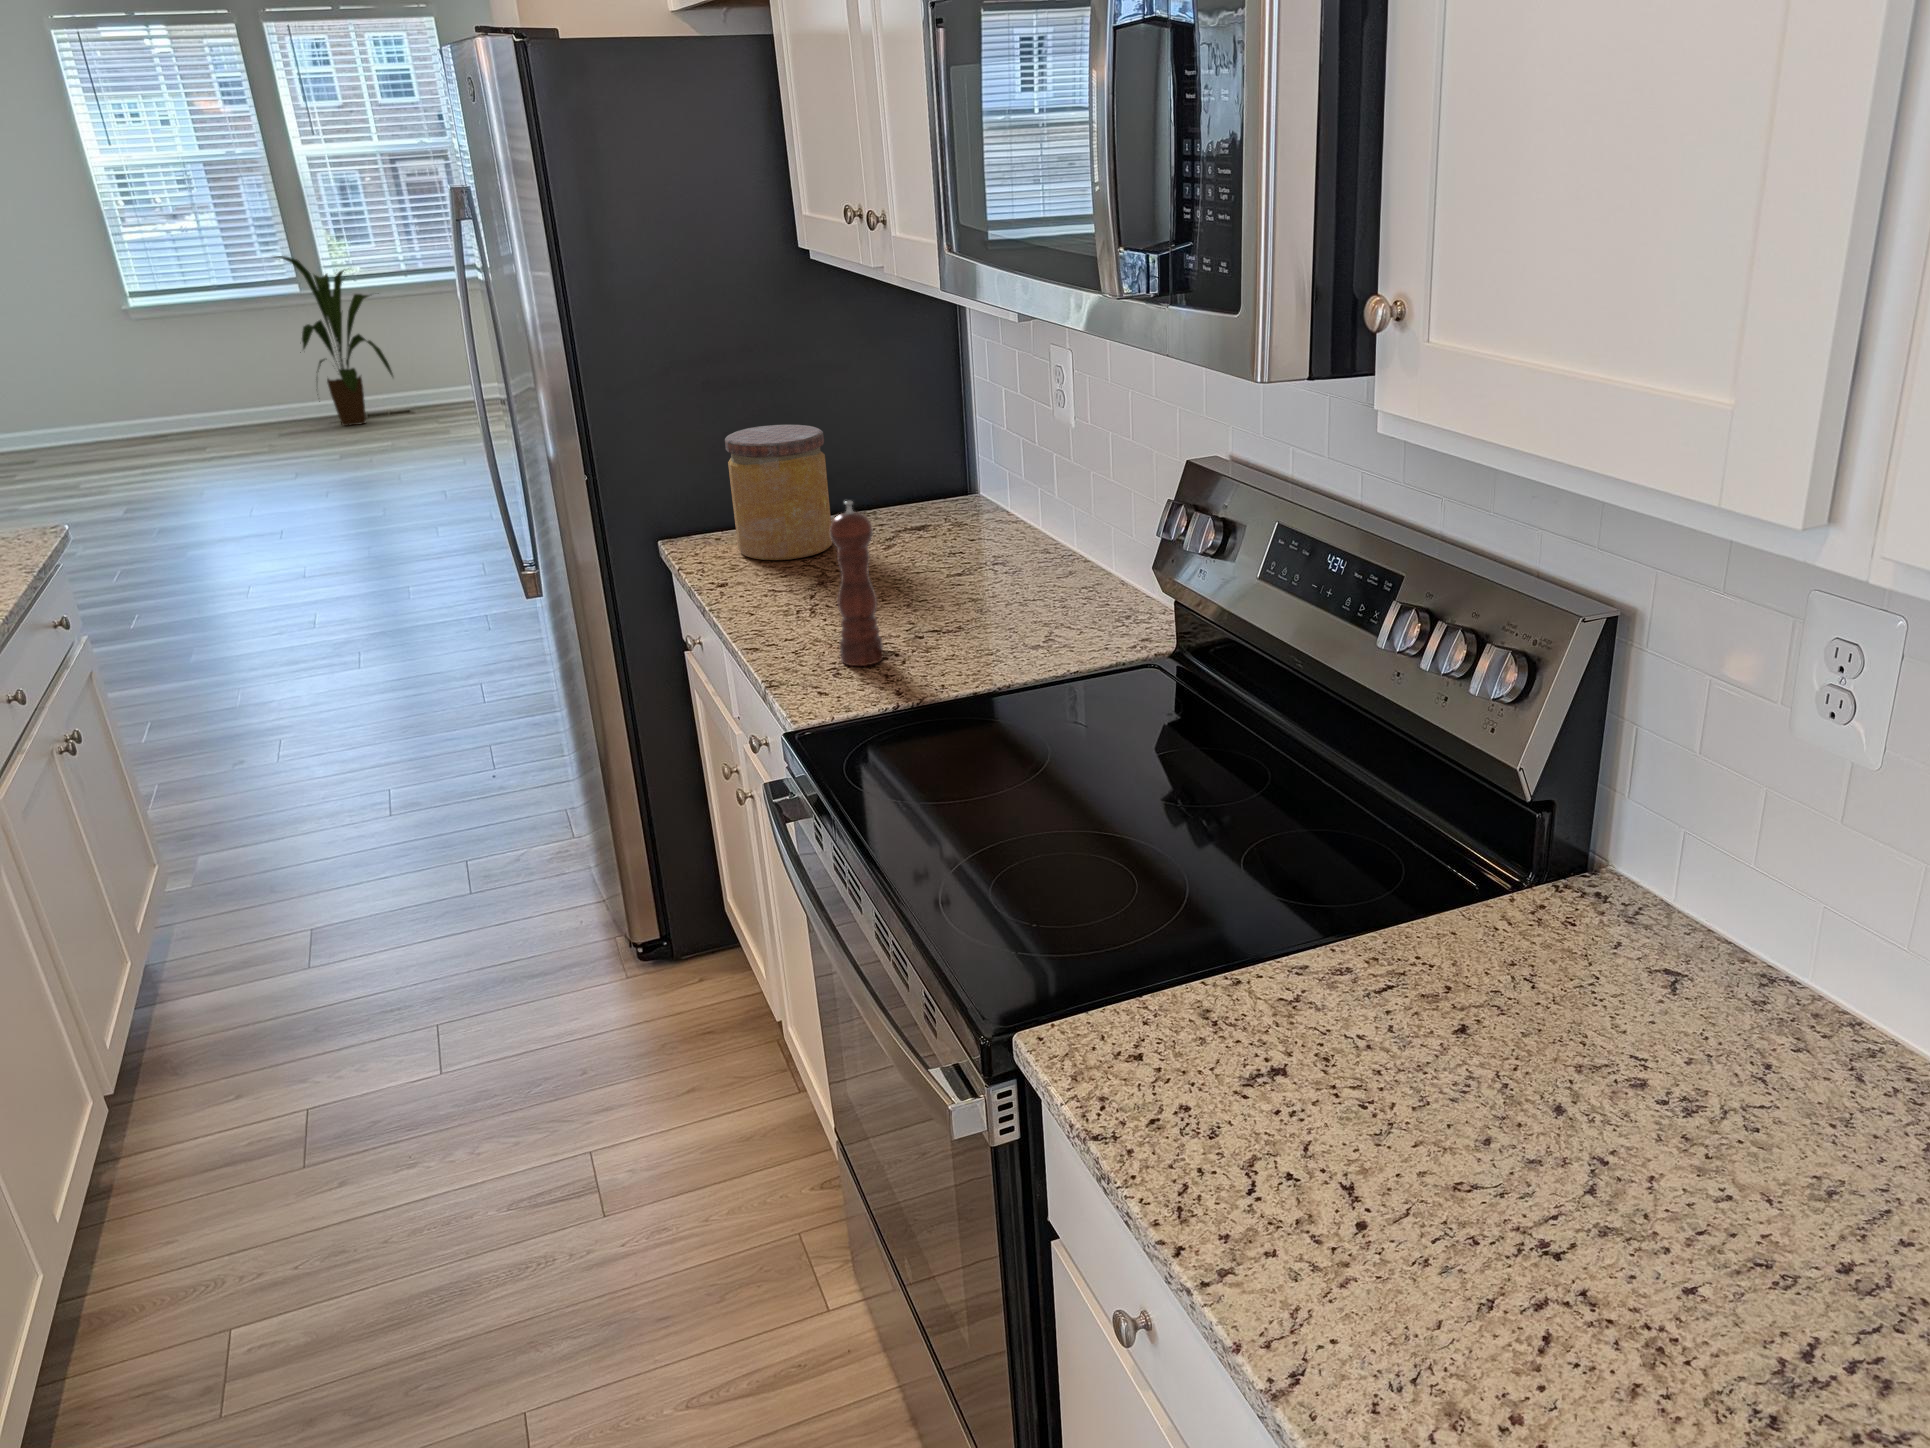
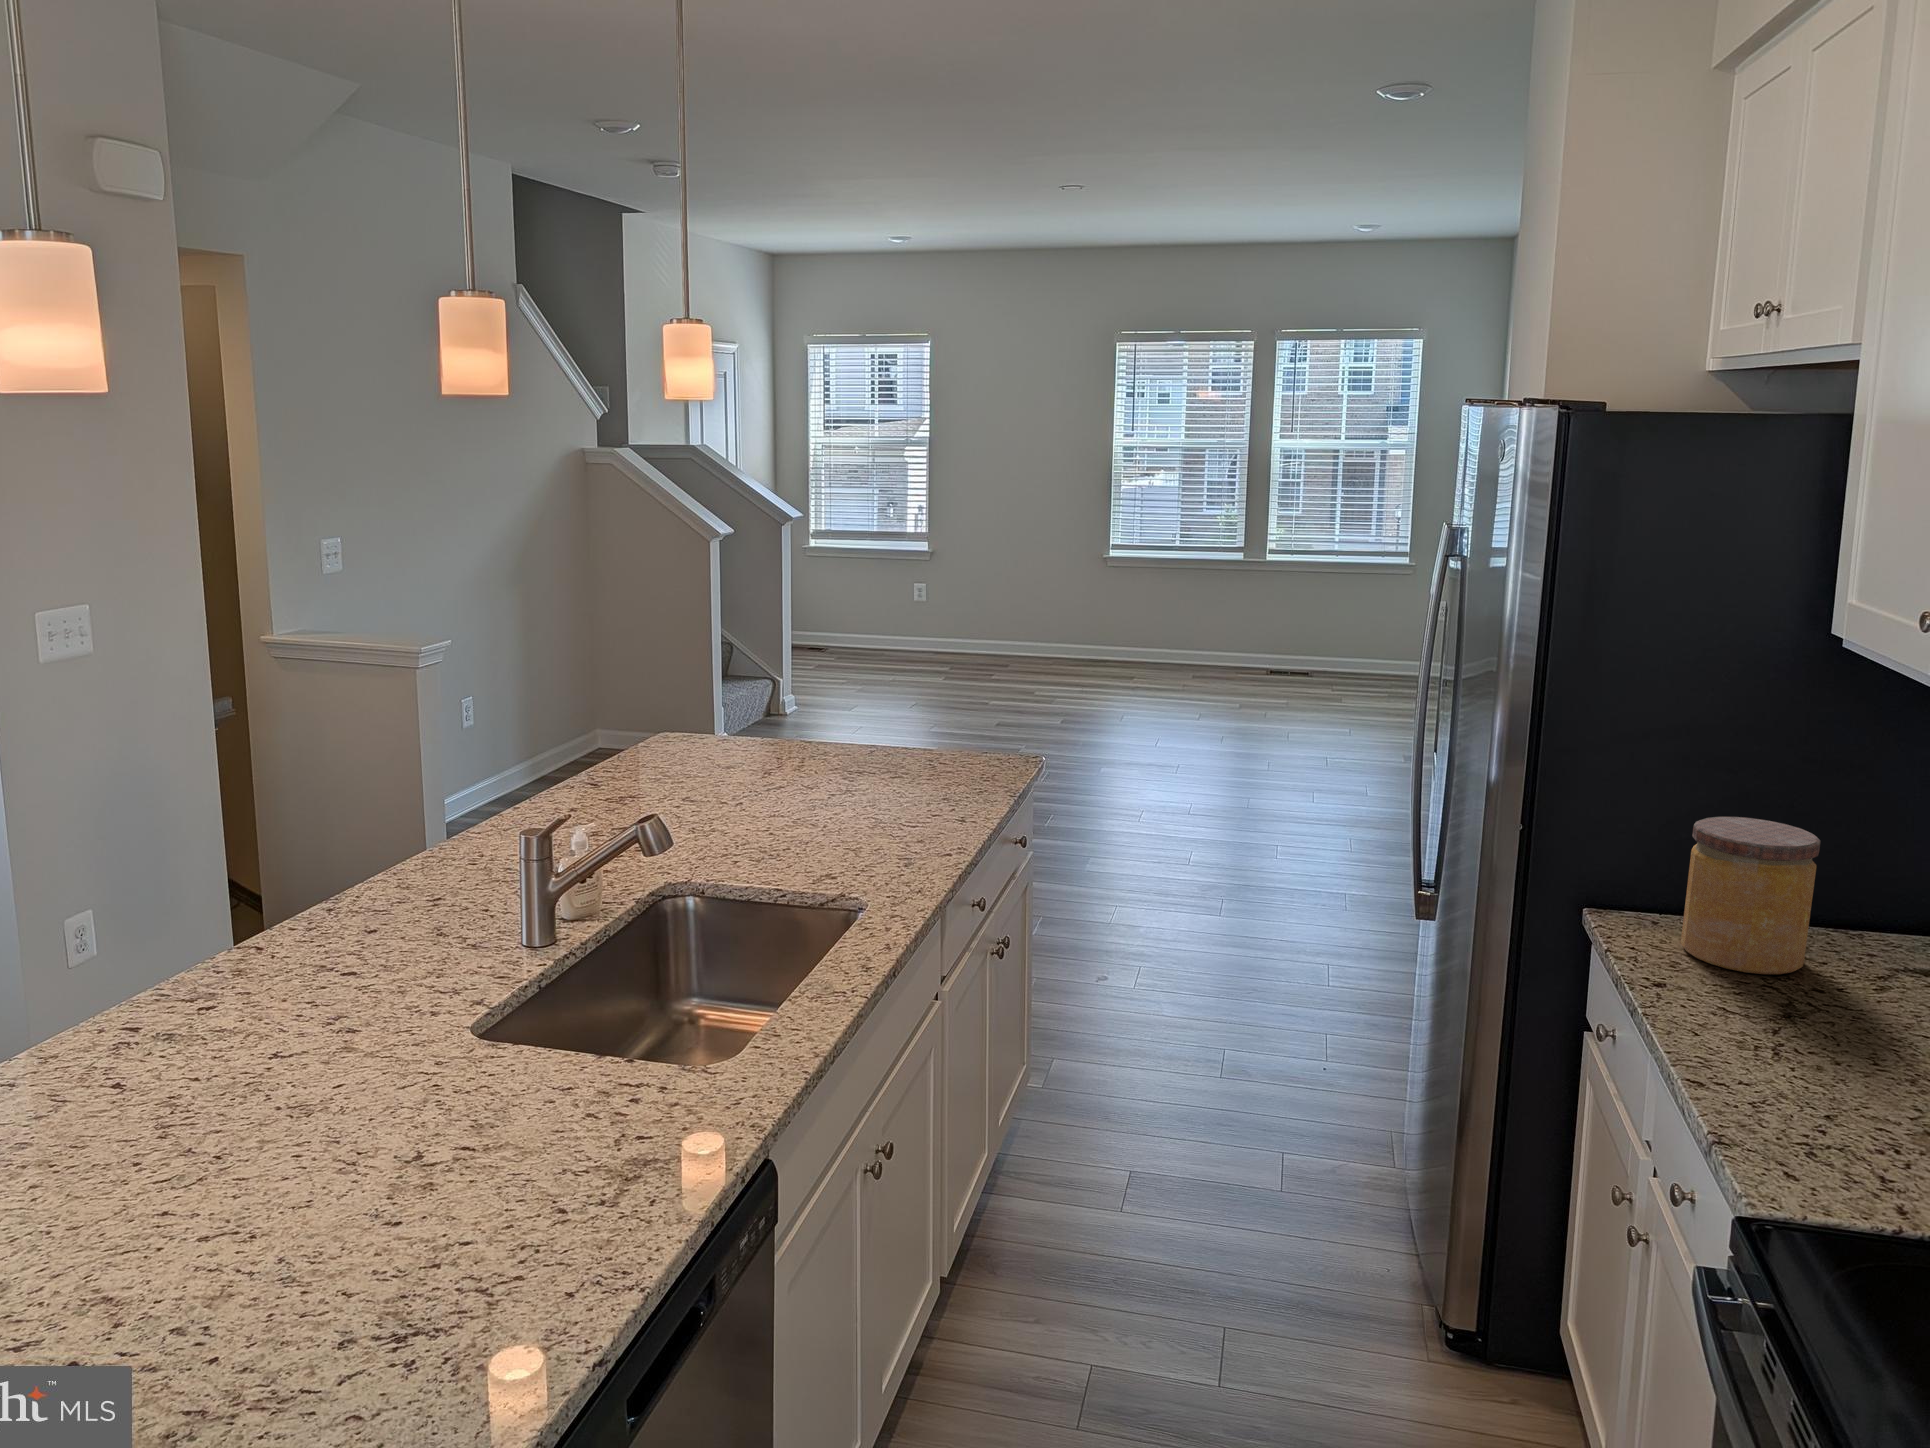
house plant: present [276,256,393,426] -> none [1239,538,1338,684]
pepper mill: present [830,501,883,666] -> none [1816,955,1899,1154]

